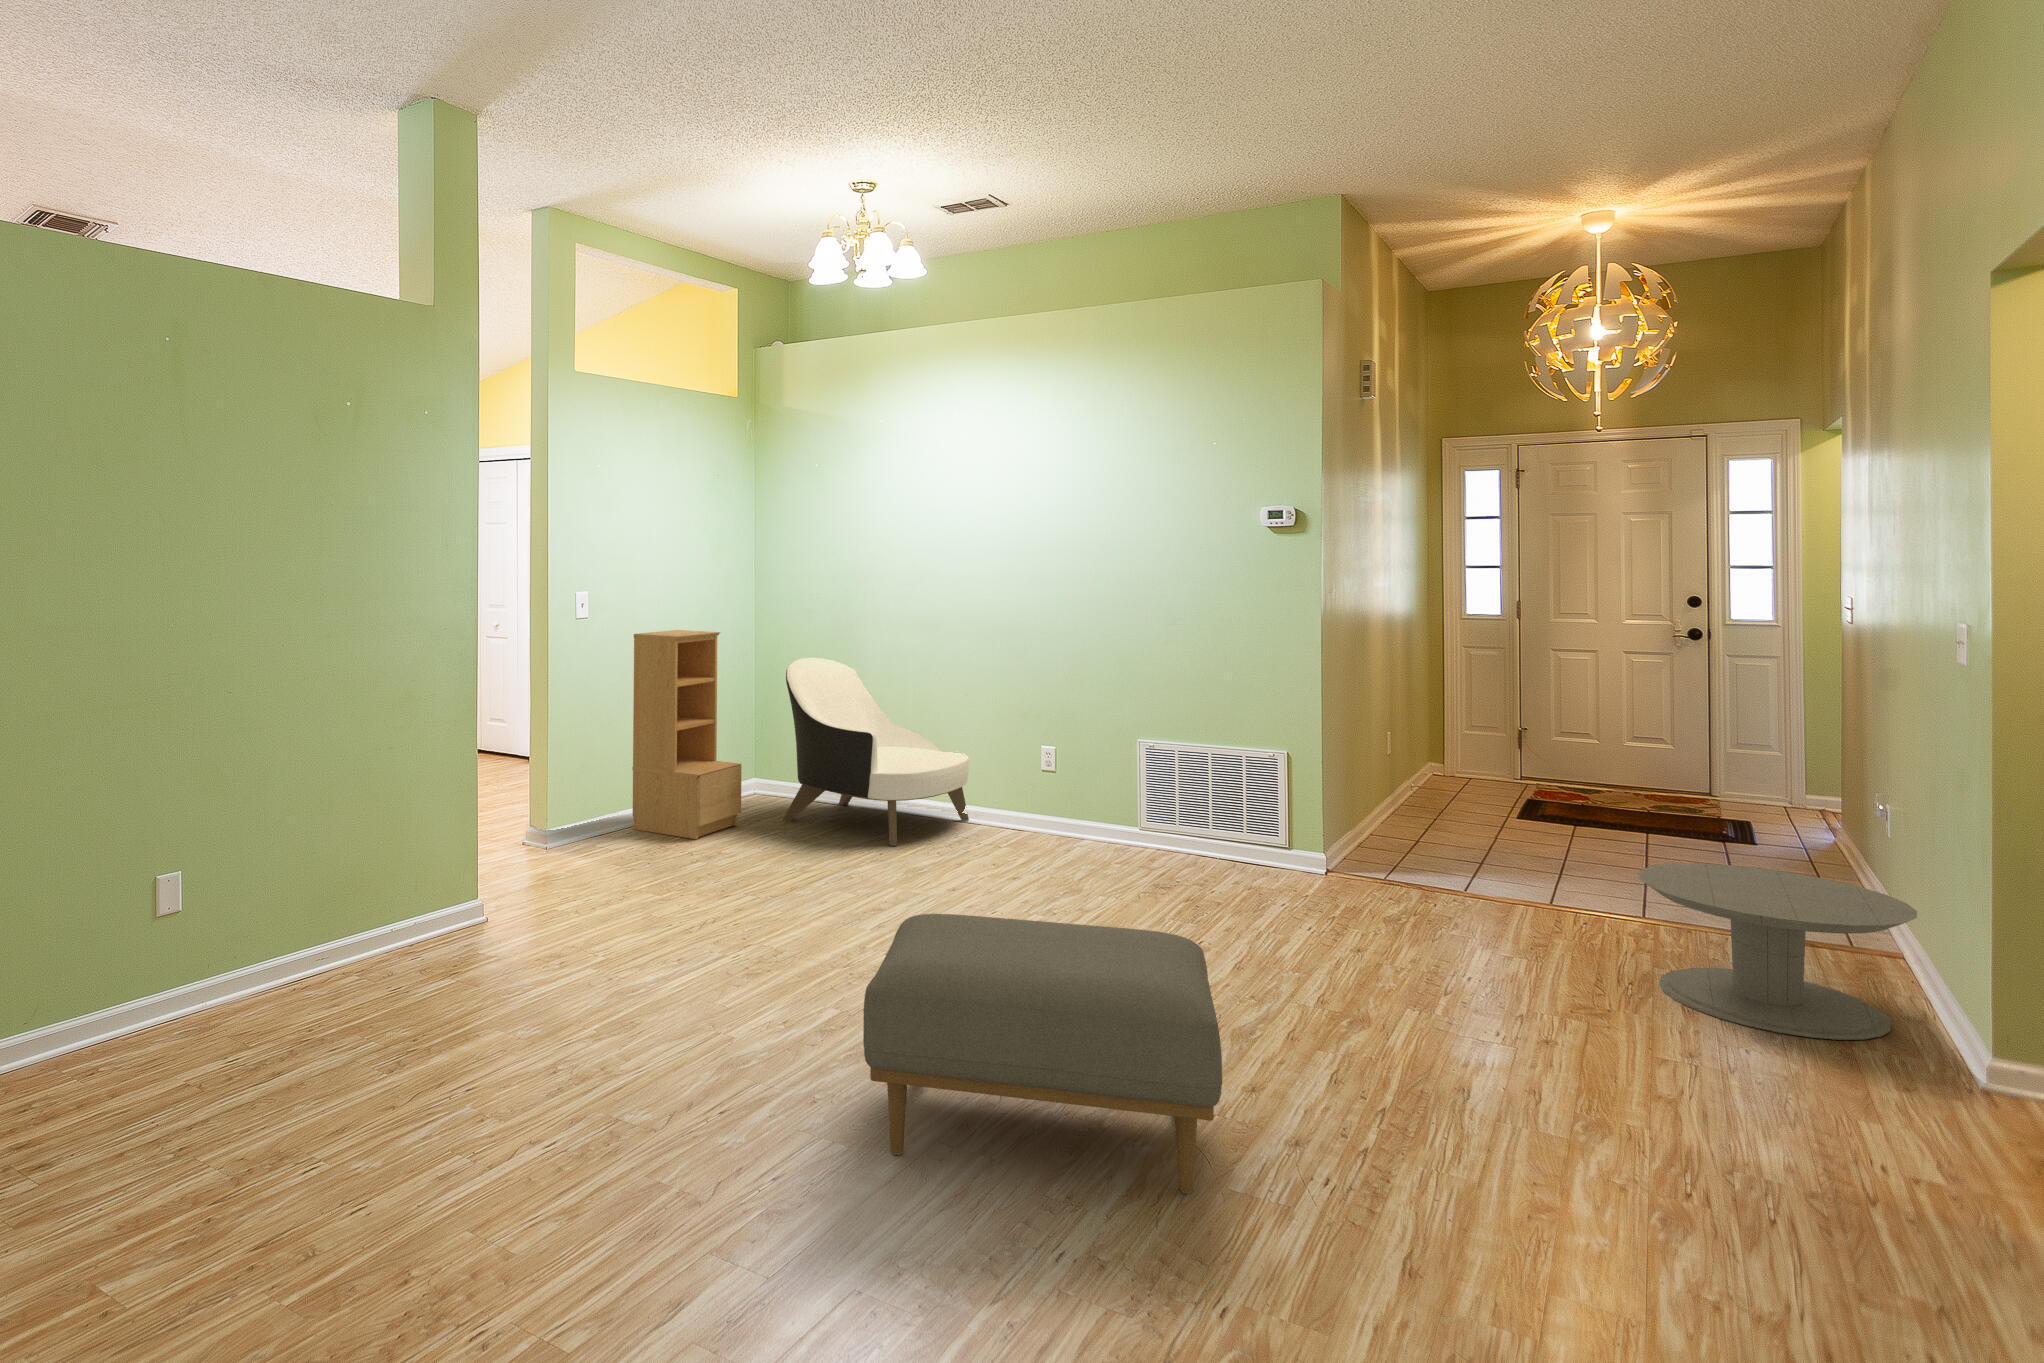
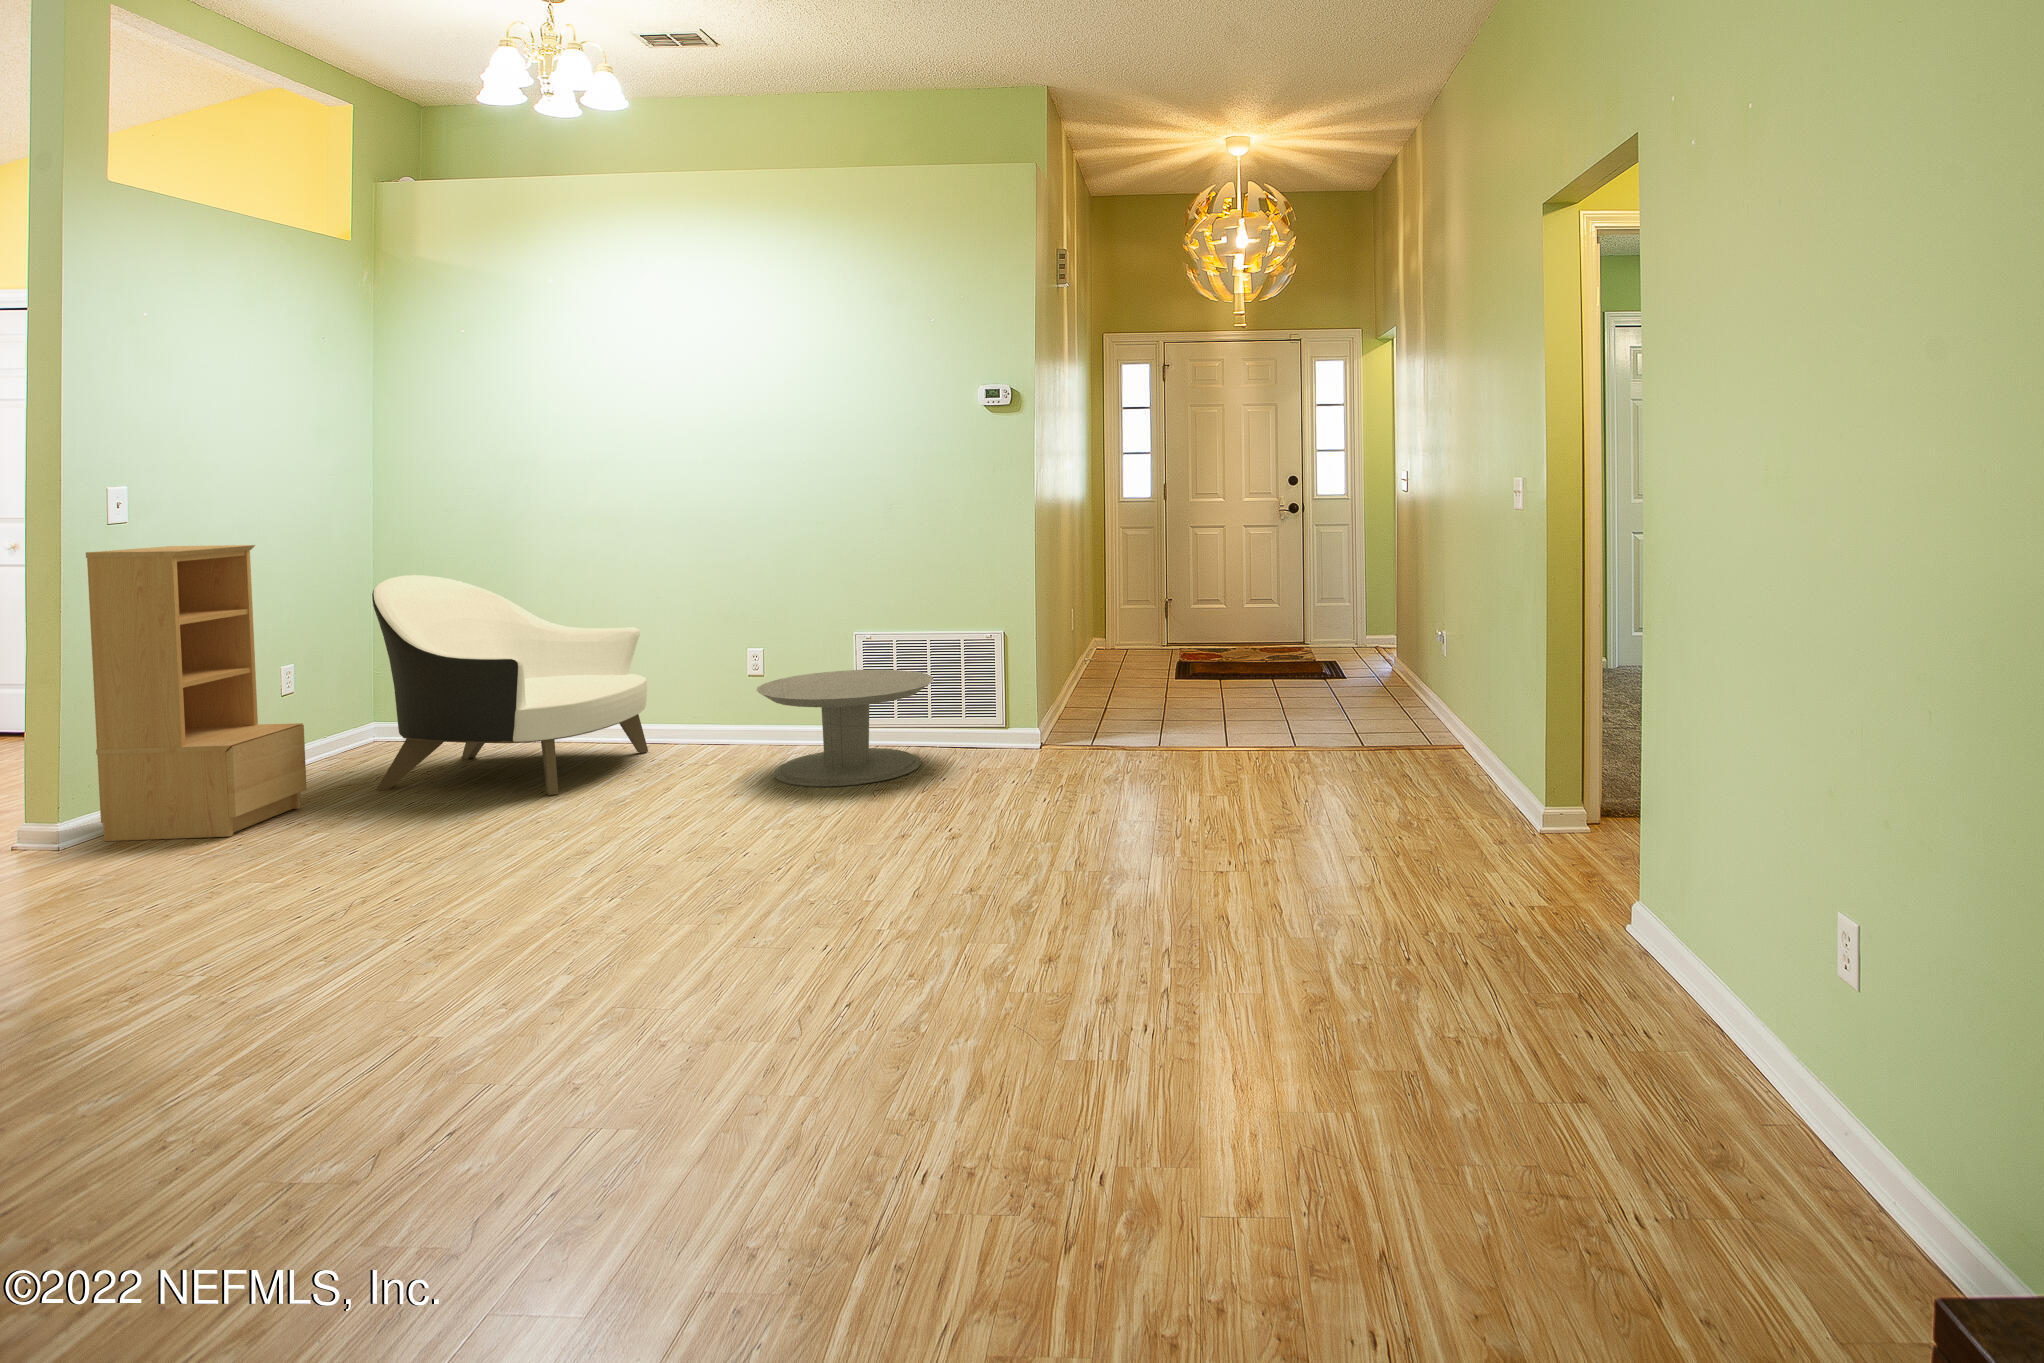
side table: present [1638,863,1917,1040] -> present [756,669,934,787]
ottoman: present [863,914,1222,1194] -> none [596,816,1059,1173]

